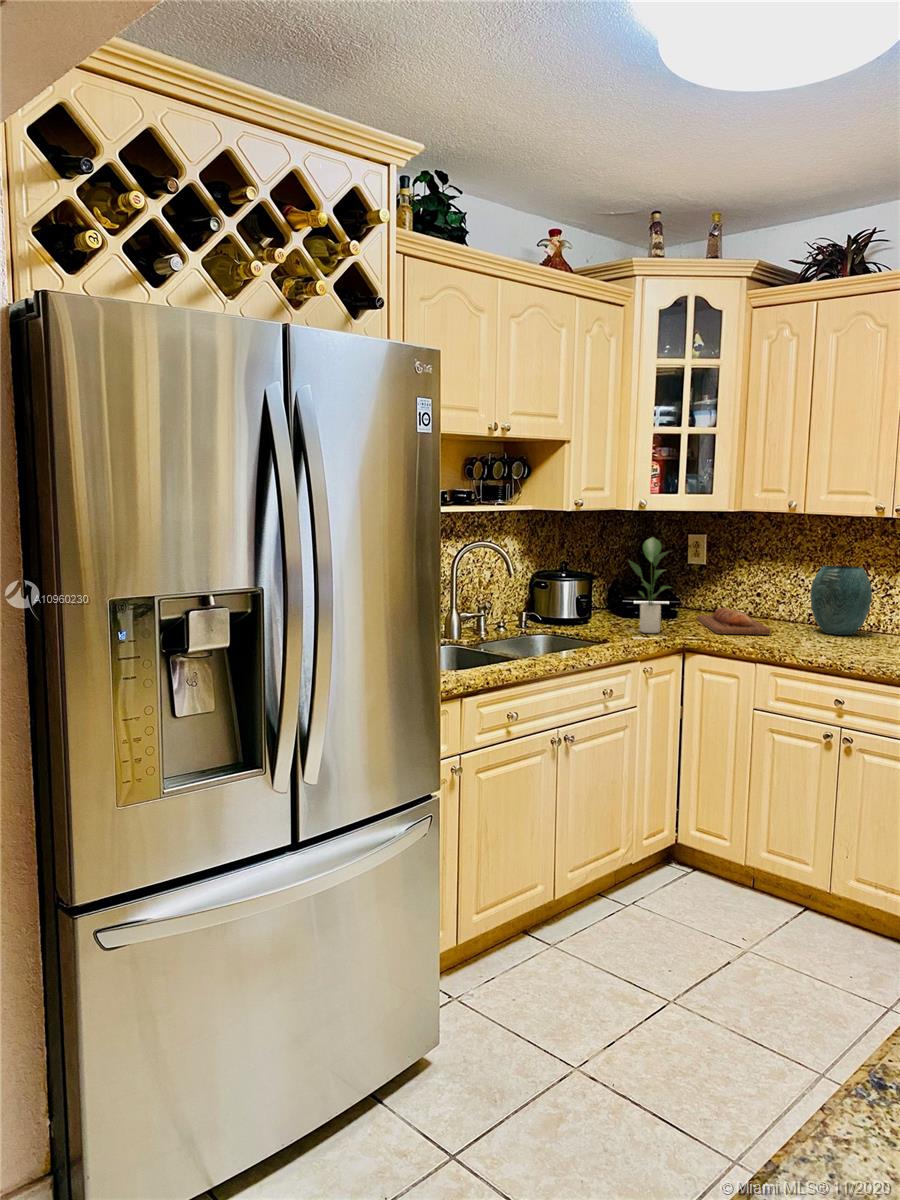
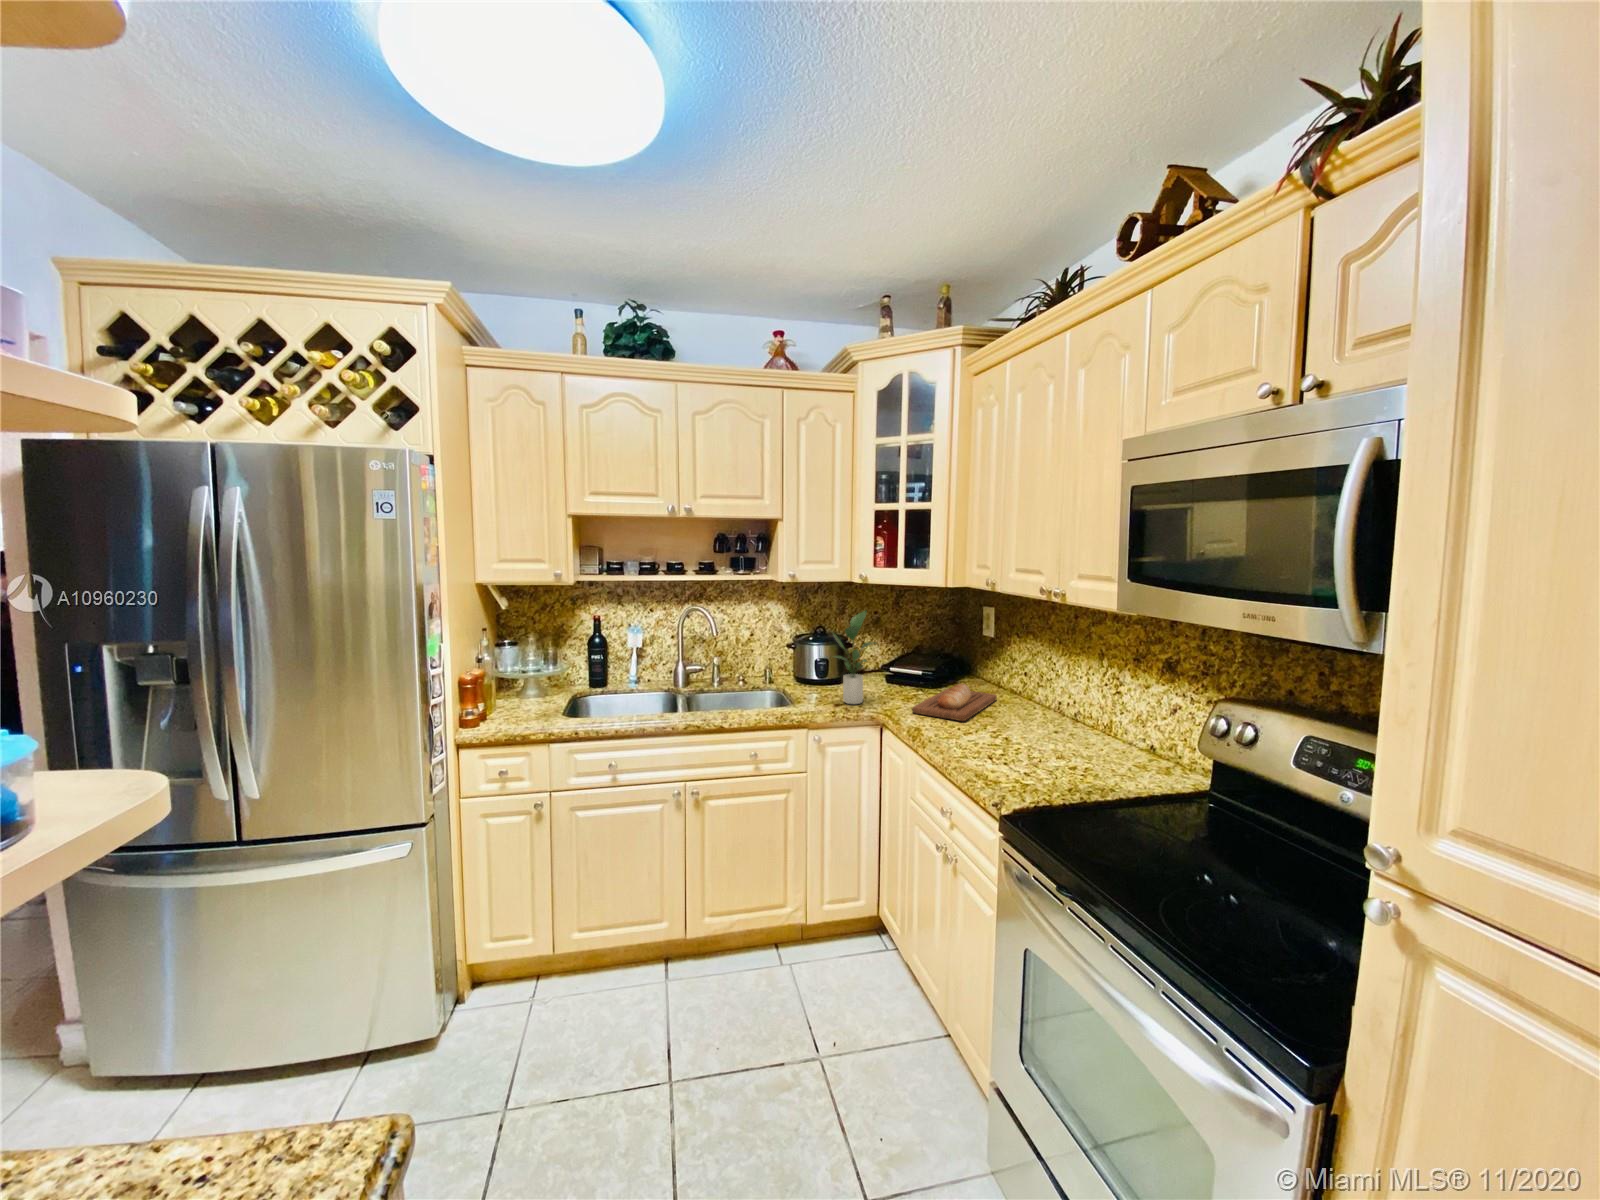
vase: present [810,565,872,635] -> none [1026,650,1096,734]

